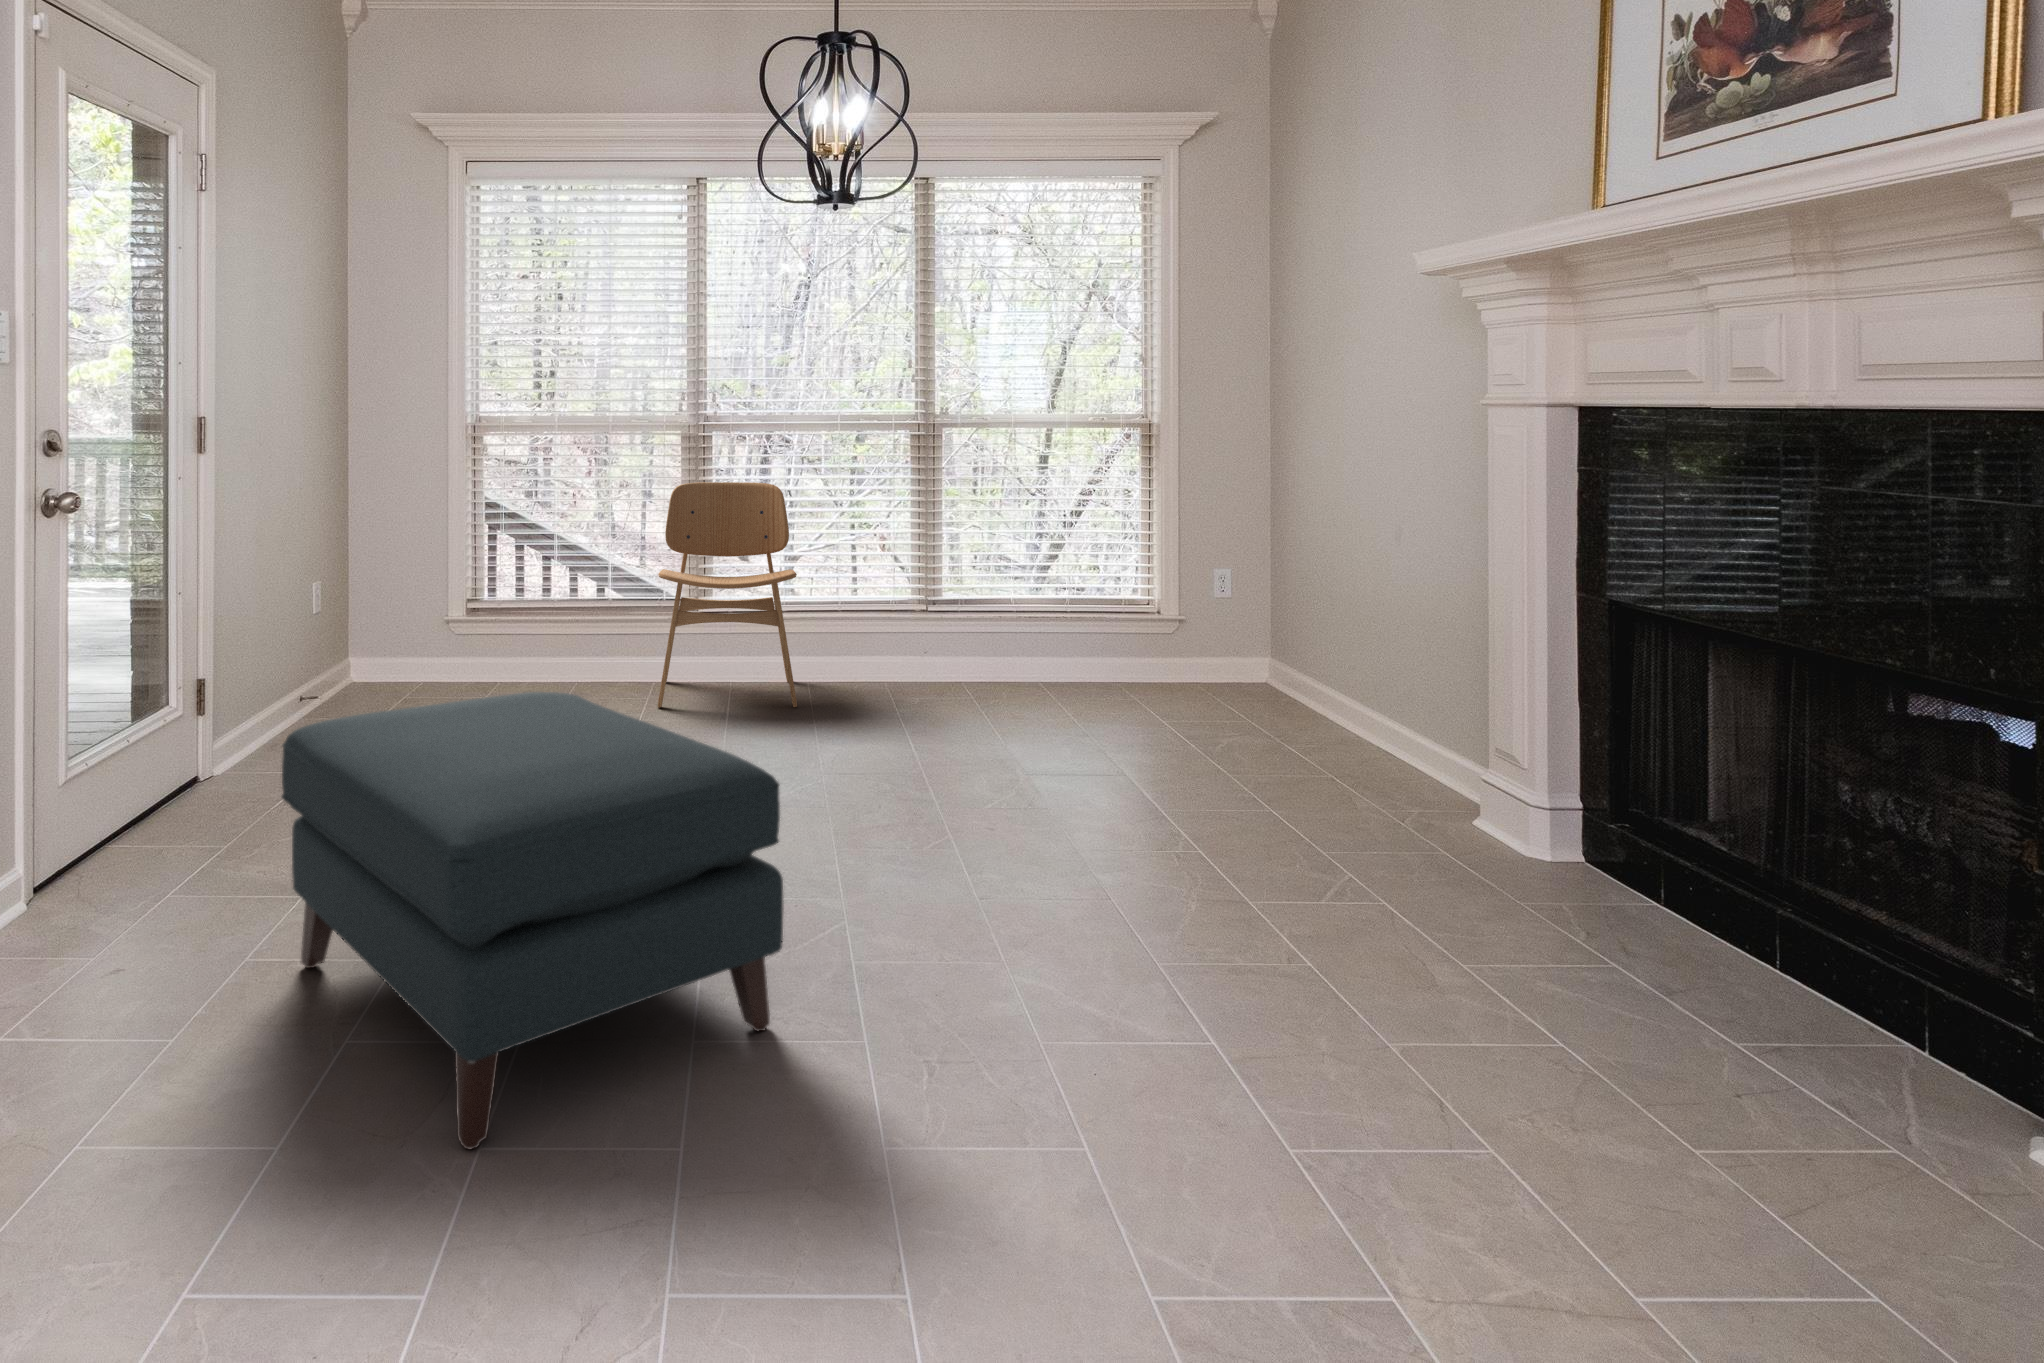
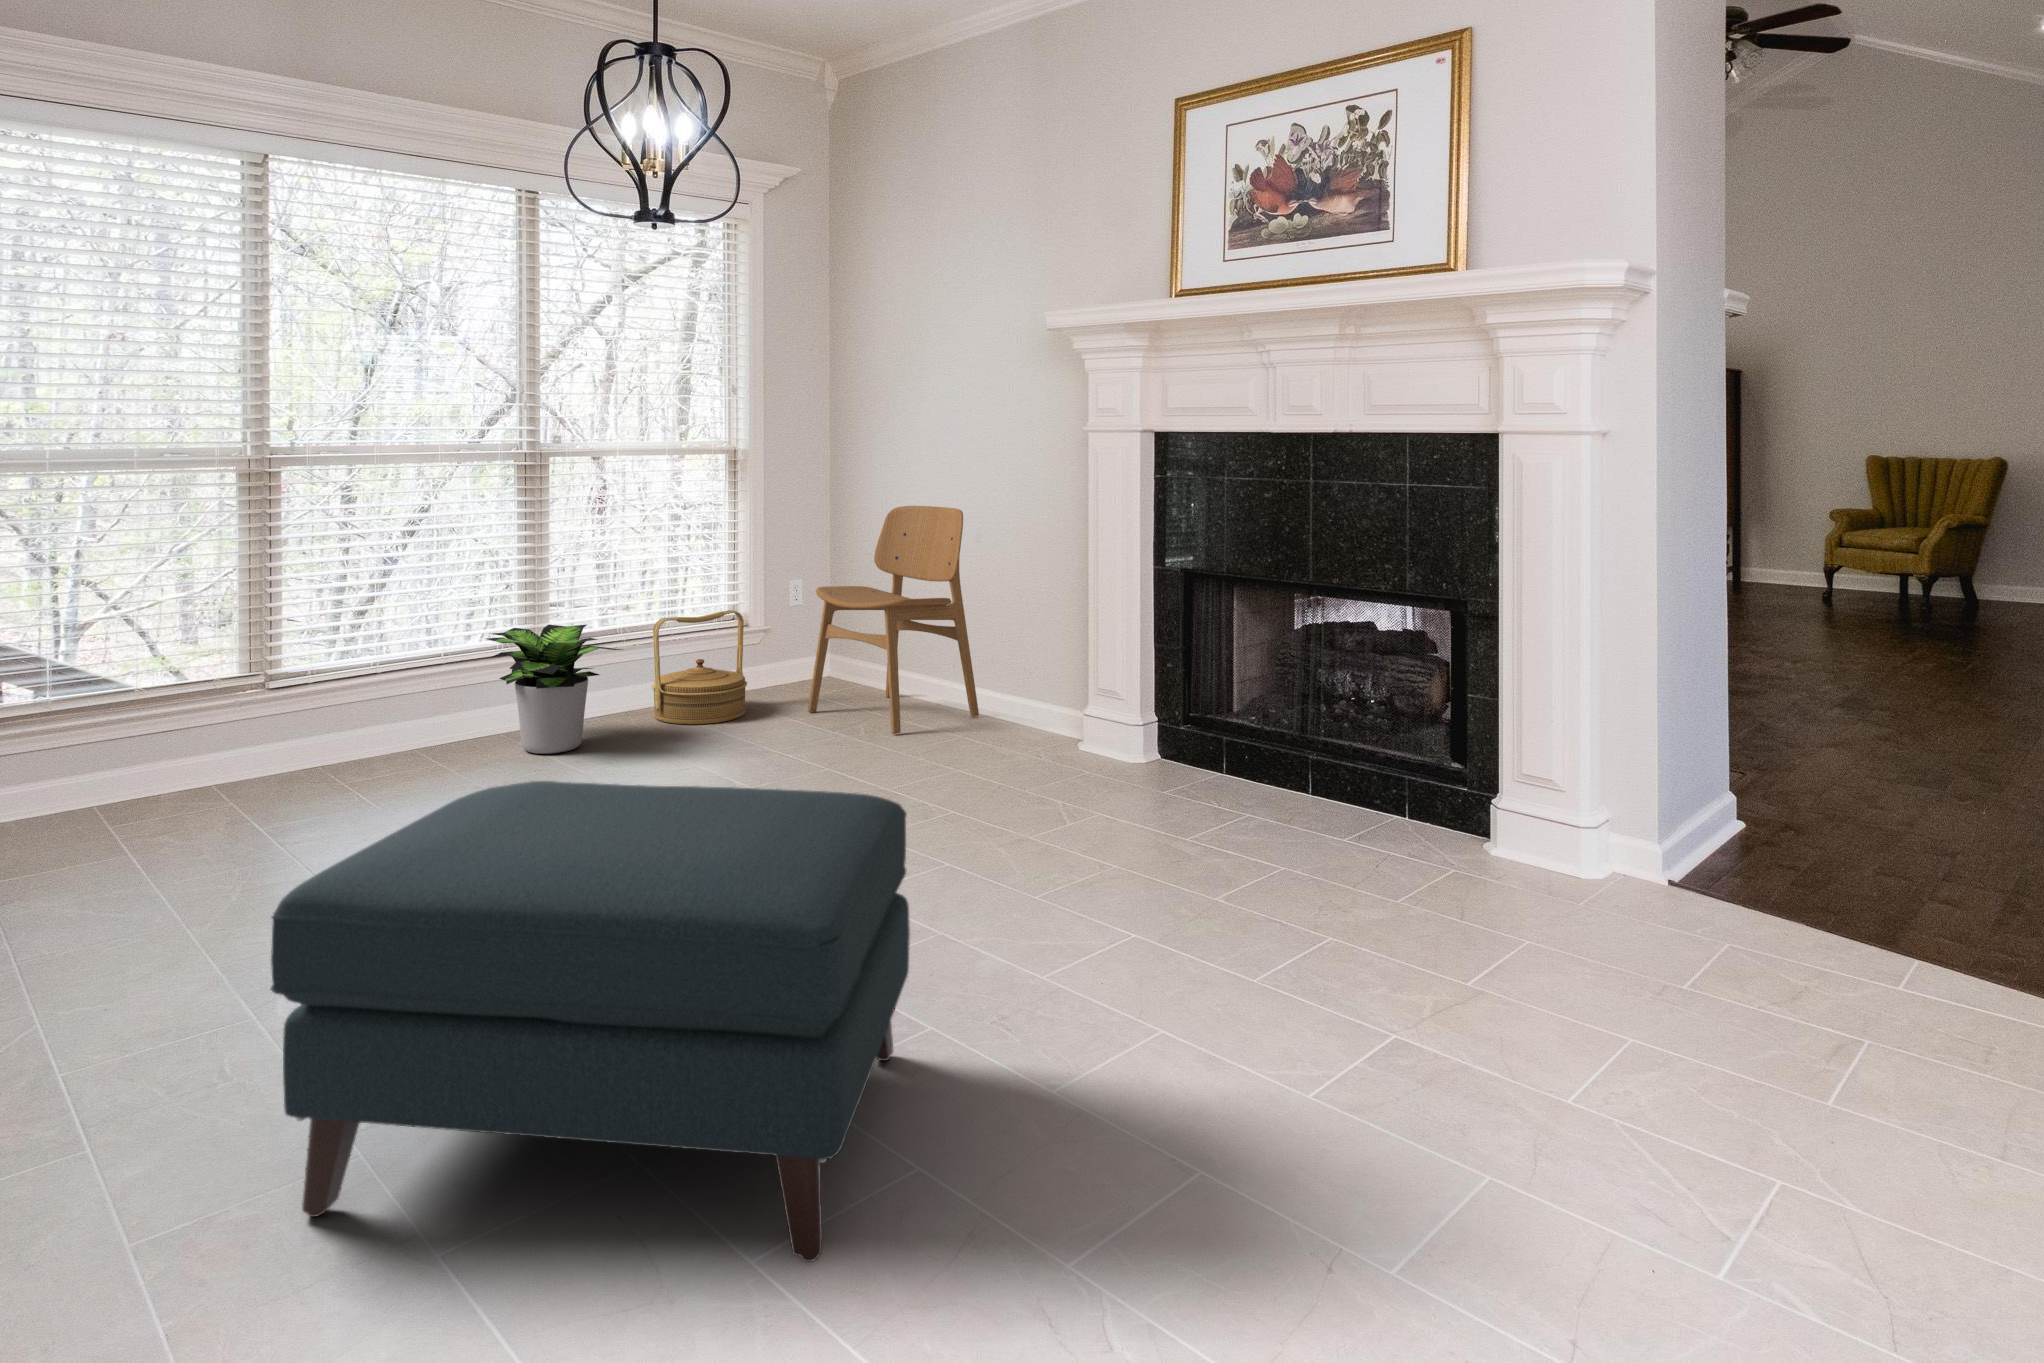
dining chair: present [658,482,797,707] -> present [808,506,979,734]
potted plant: none [855,583,978,701] -> present [486,624,621,754]
woven basket: none [1029,590,1134,702] -> present [652,610,747,724]

